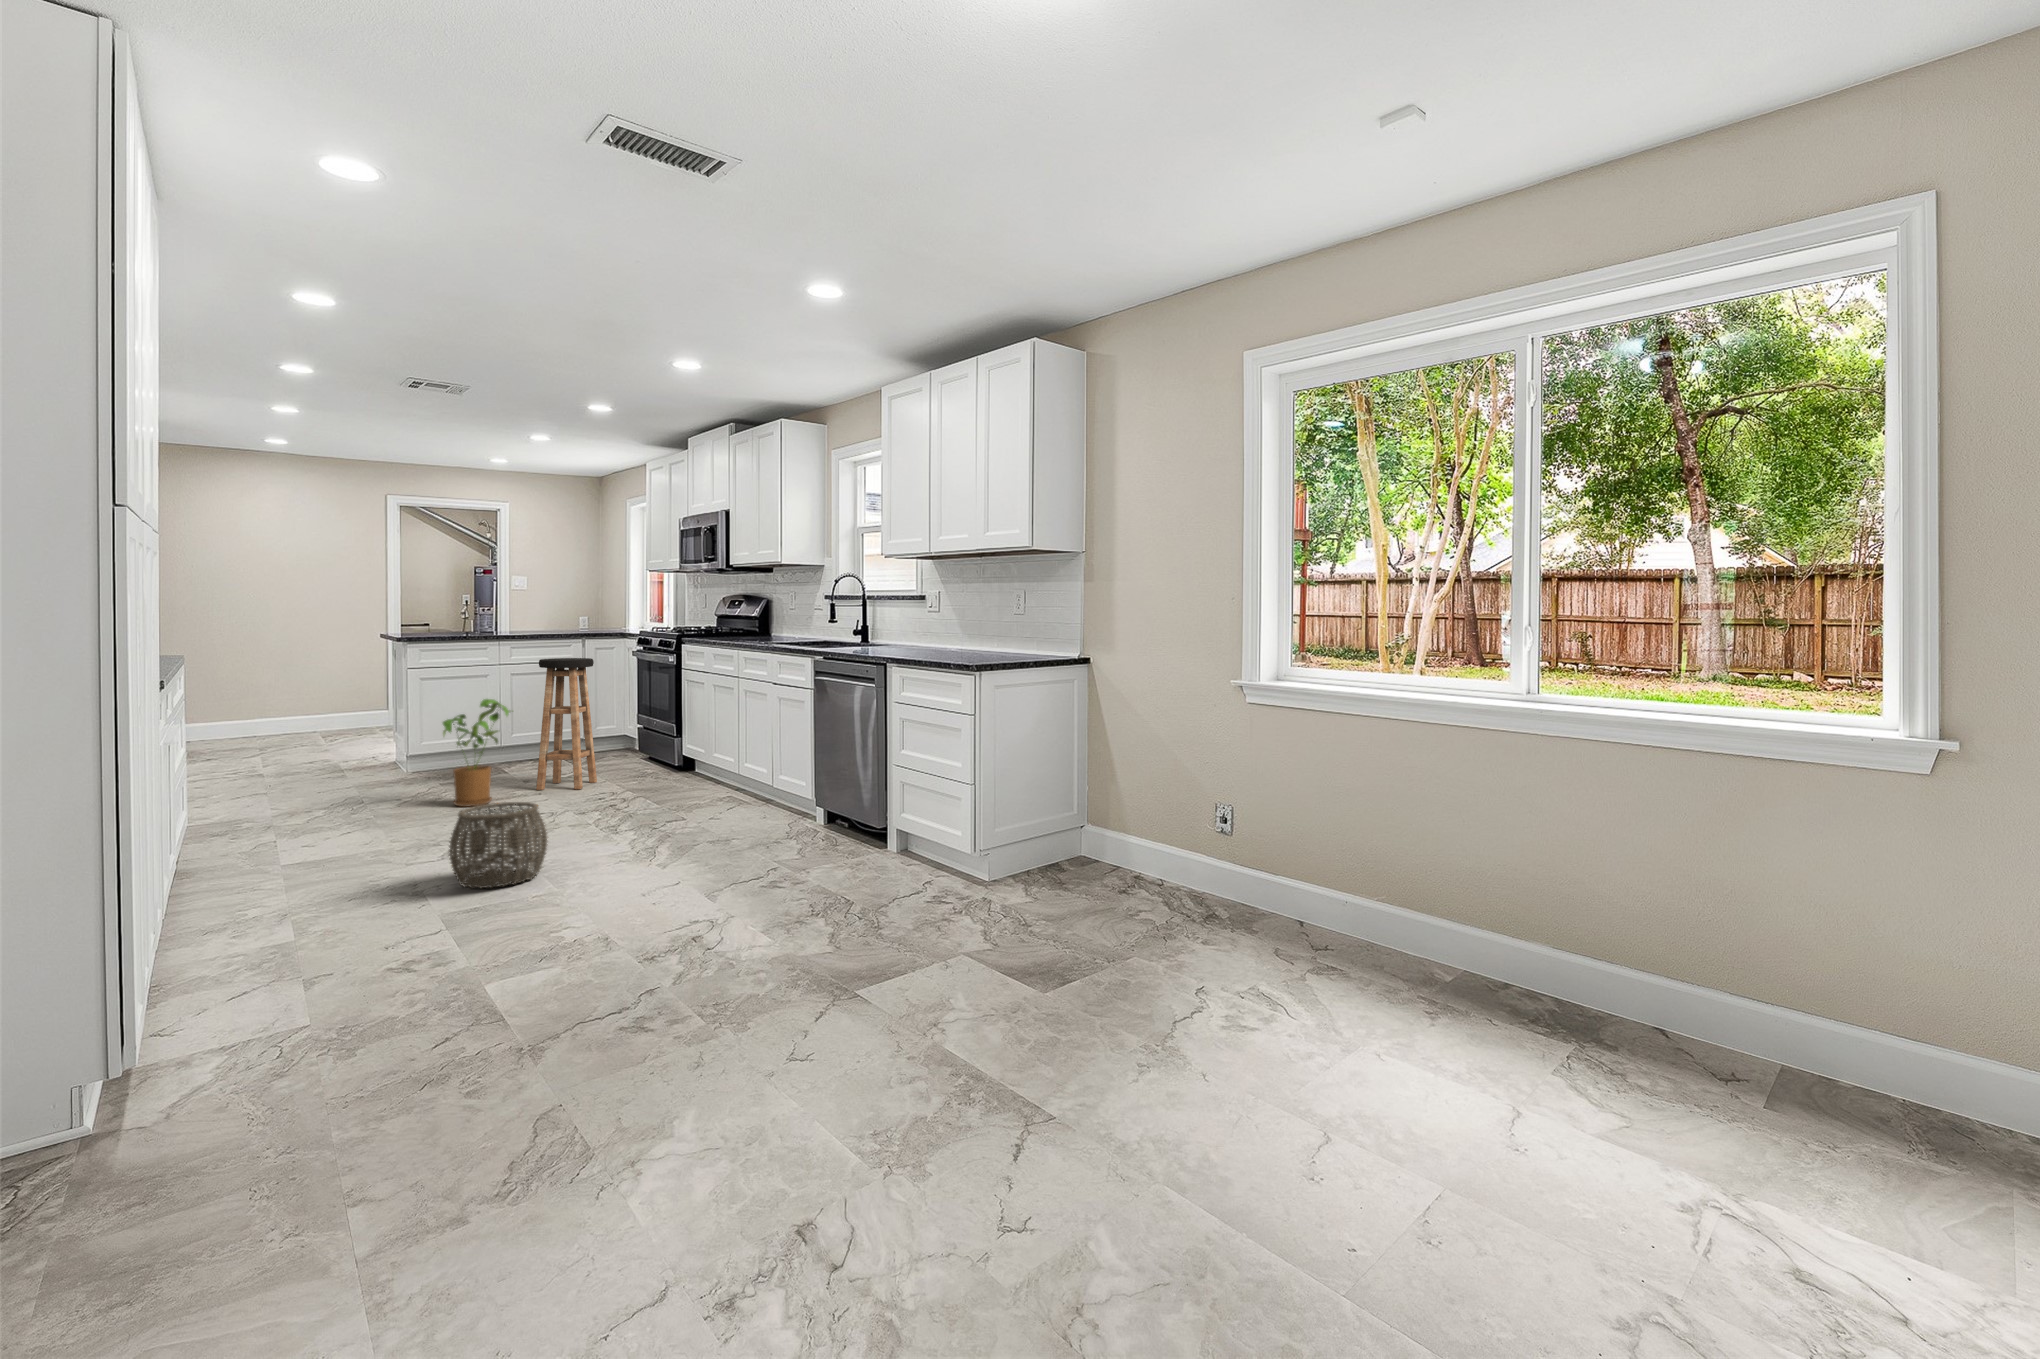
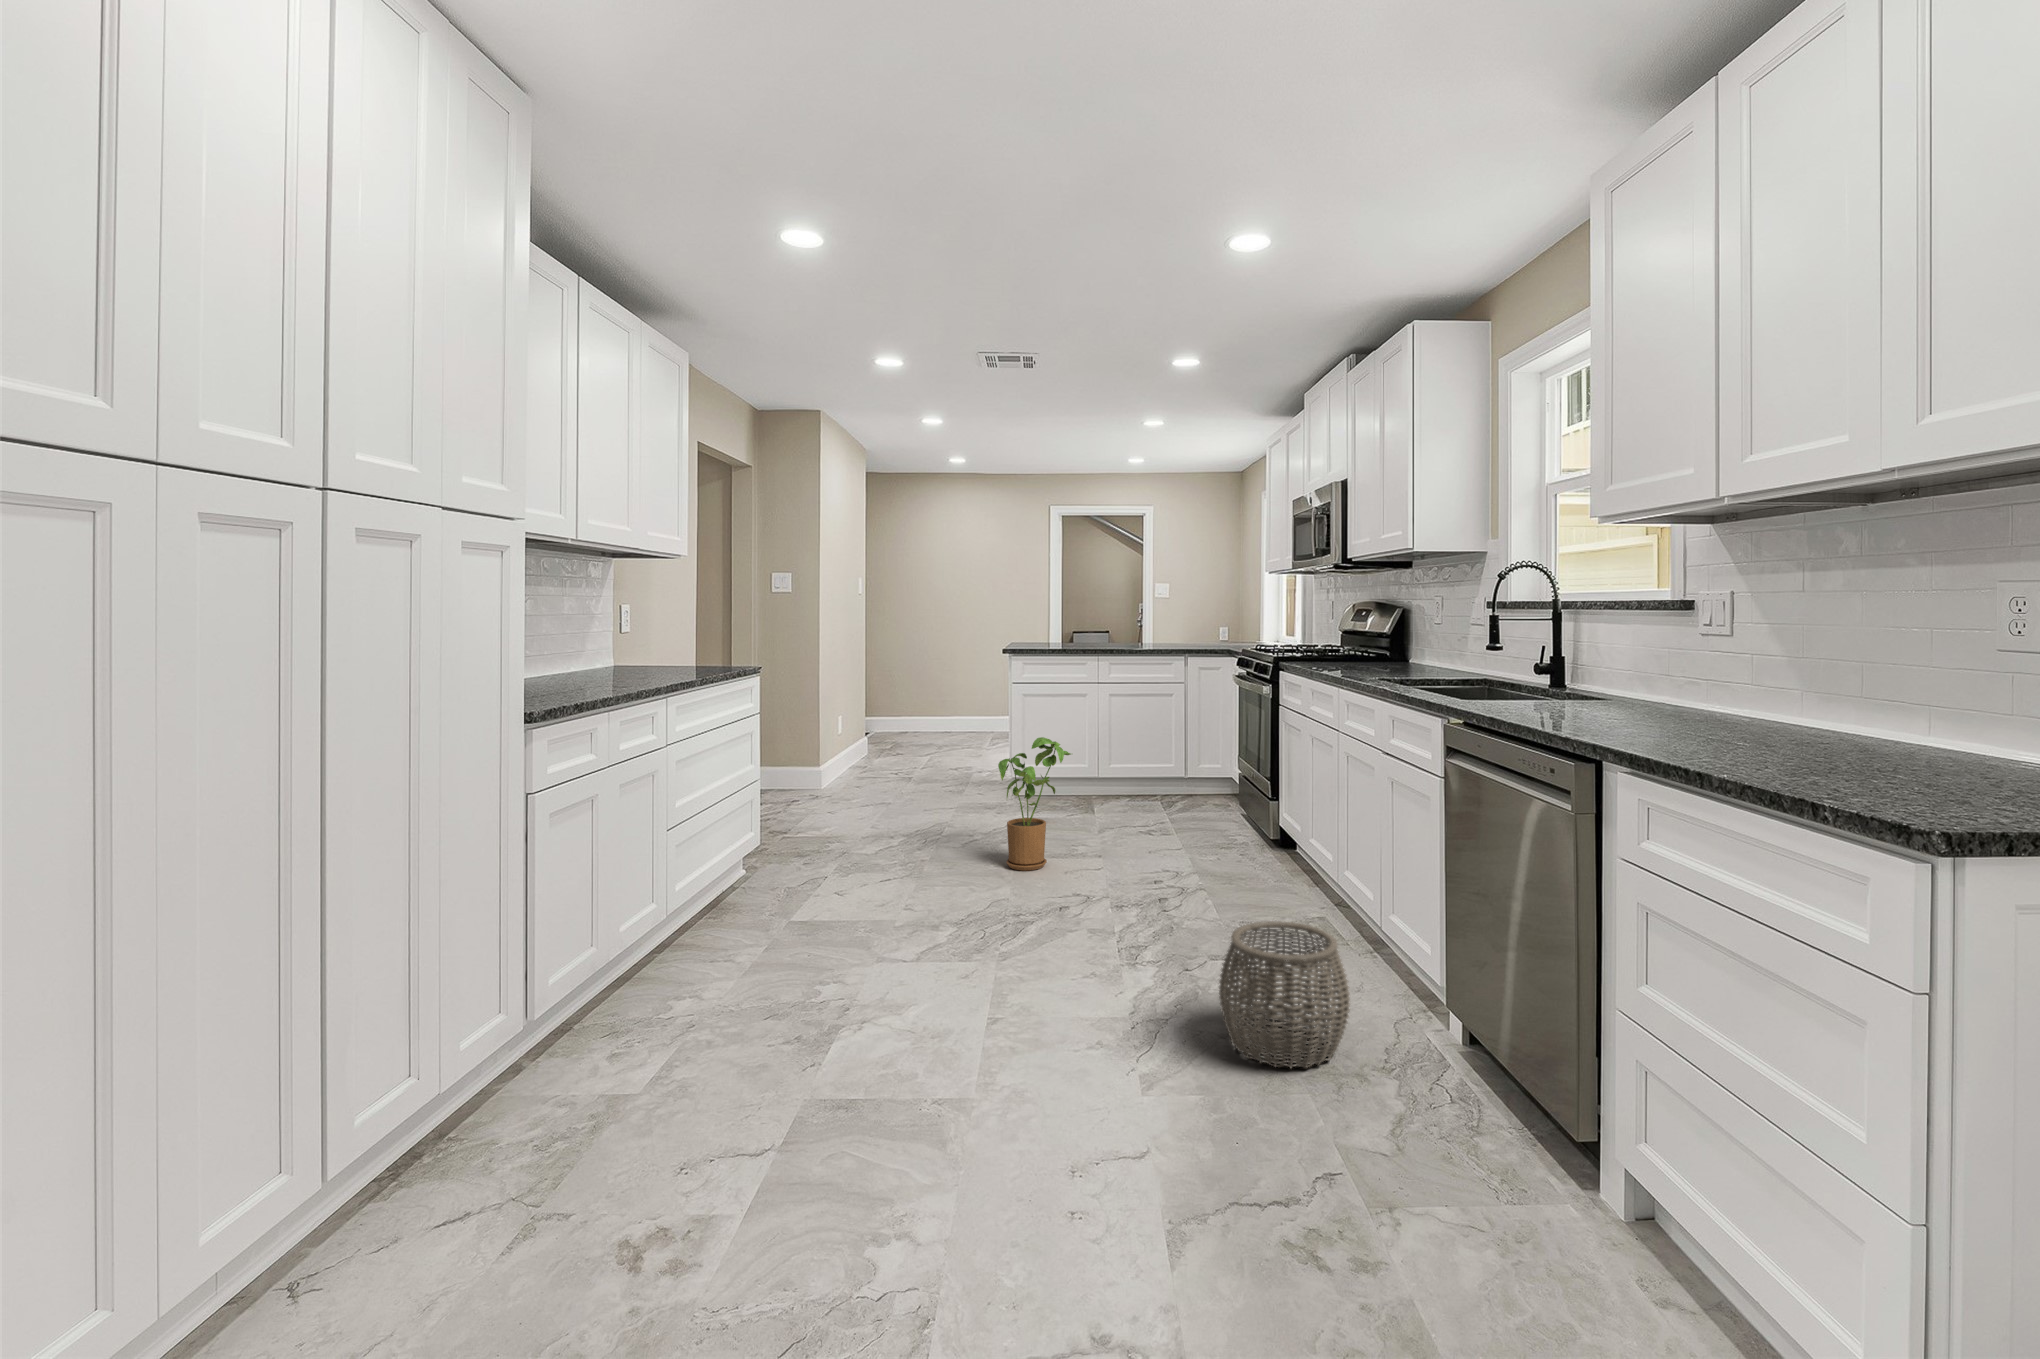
bar stool: present [536,658,597,790] -> none [1102,686,1173,861]
woven basket: present [449,802,548,888] -> present [1219,921,1350,1068]

